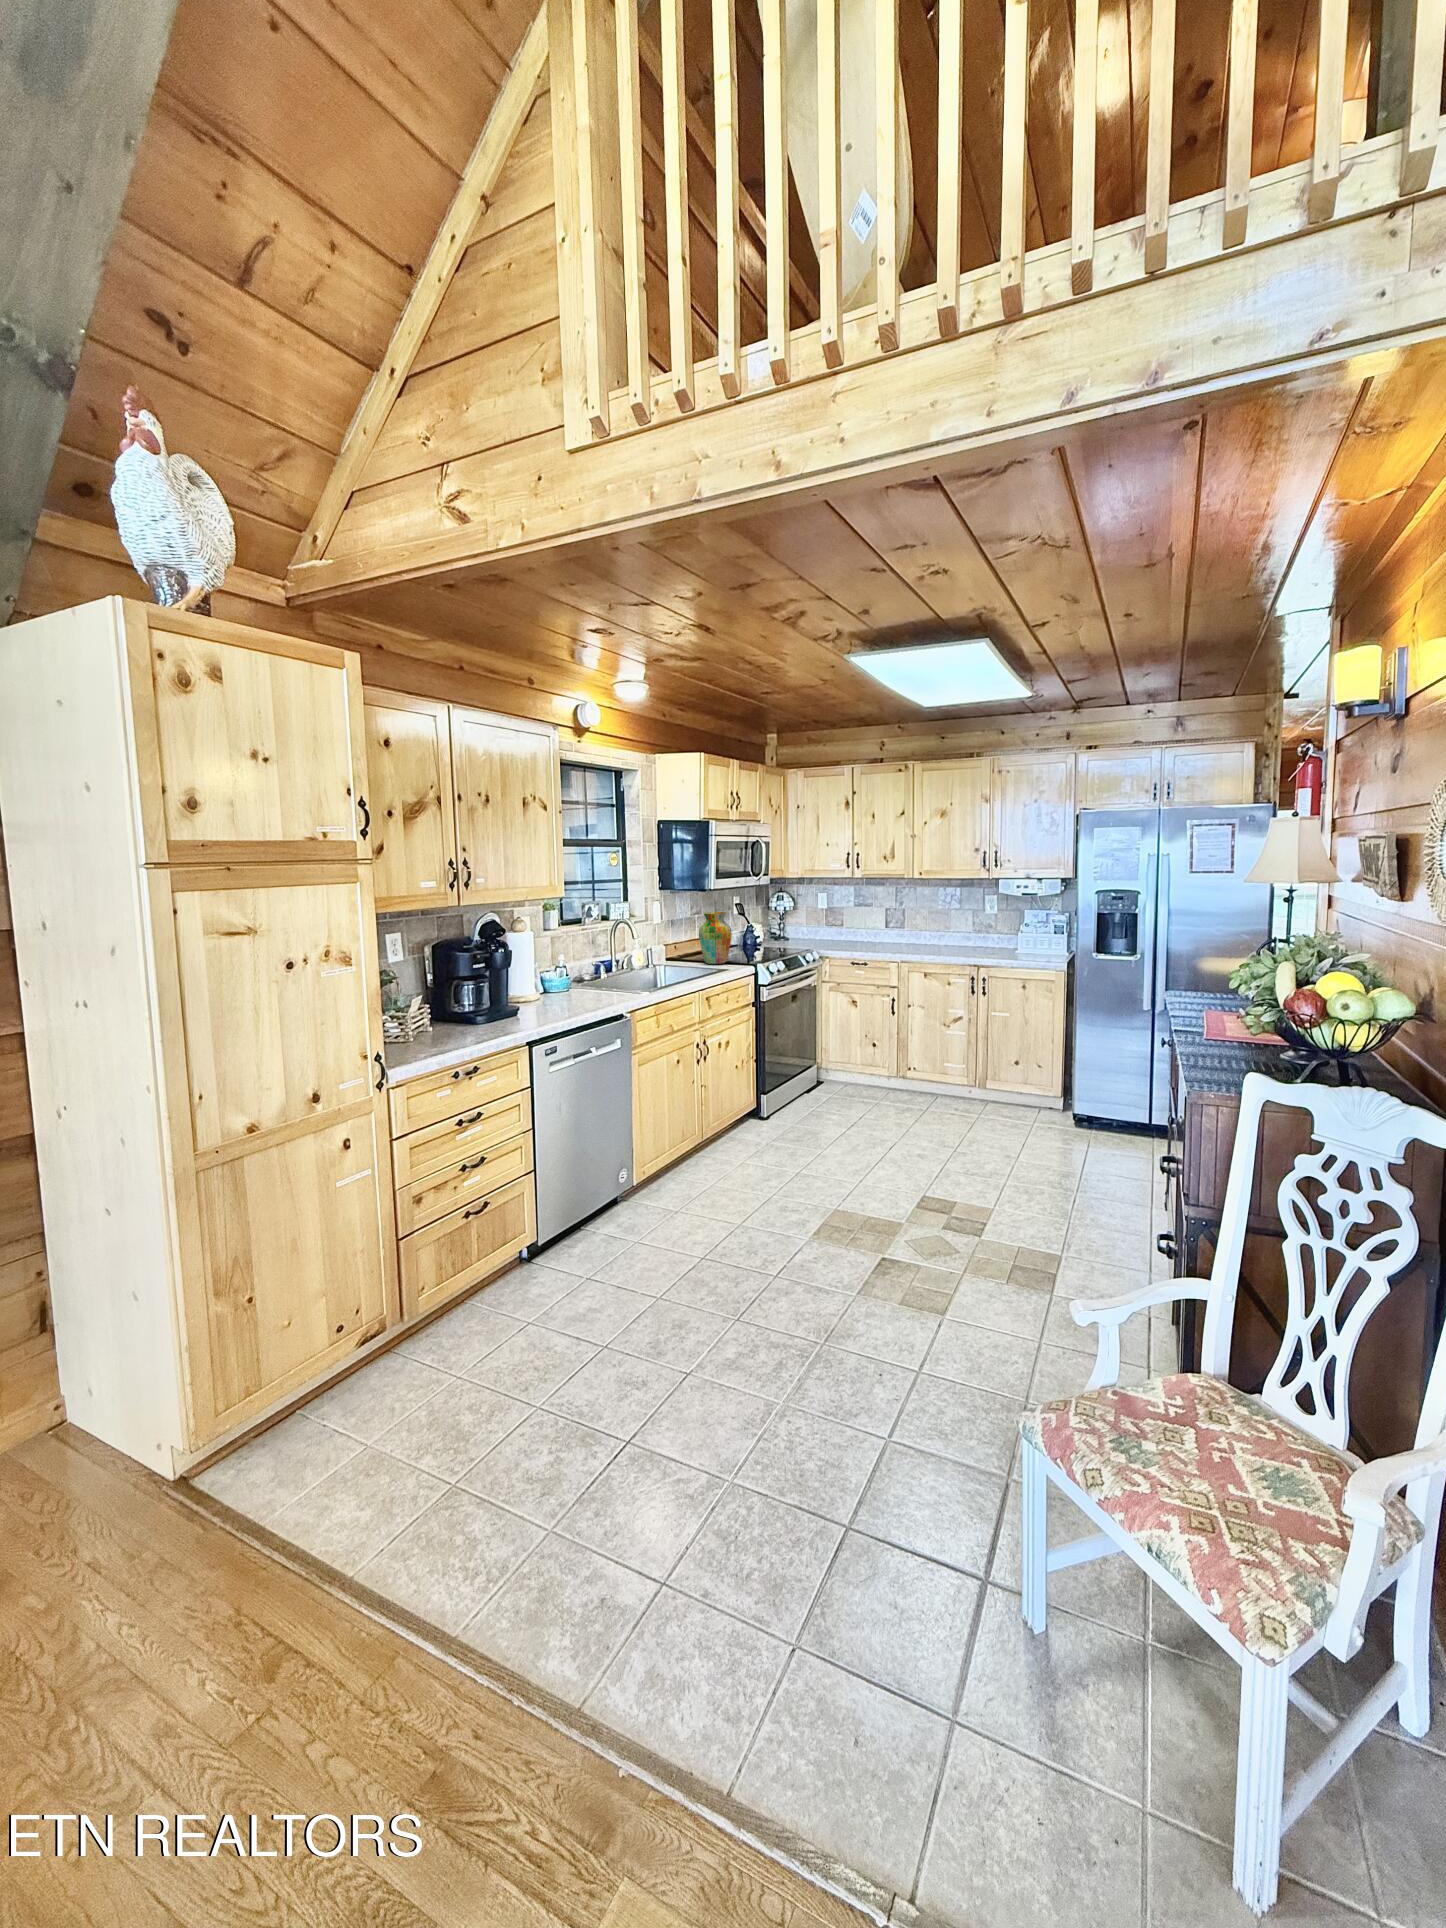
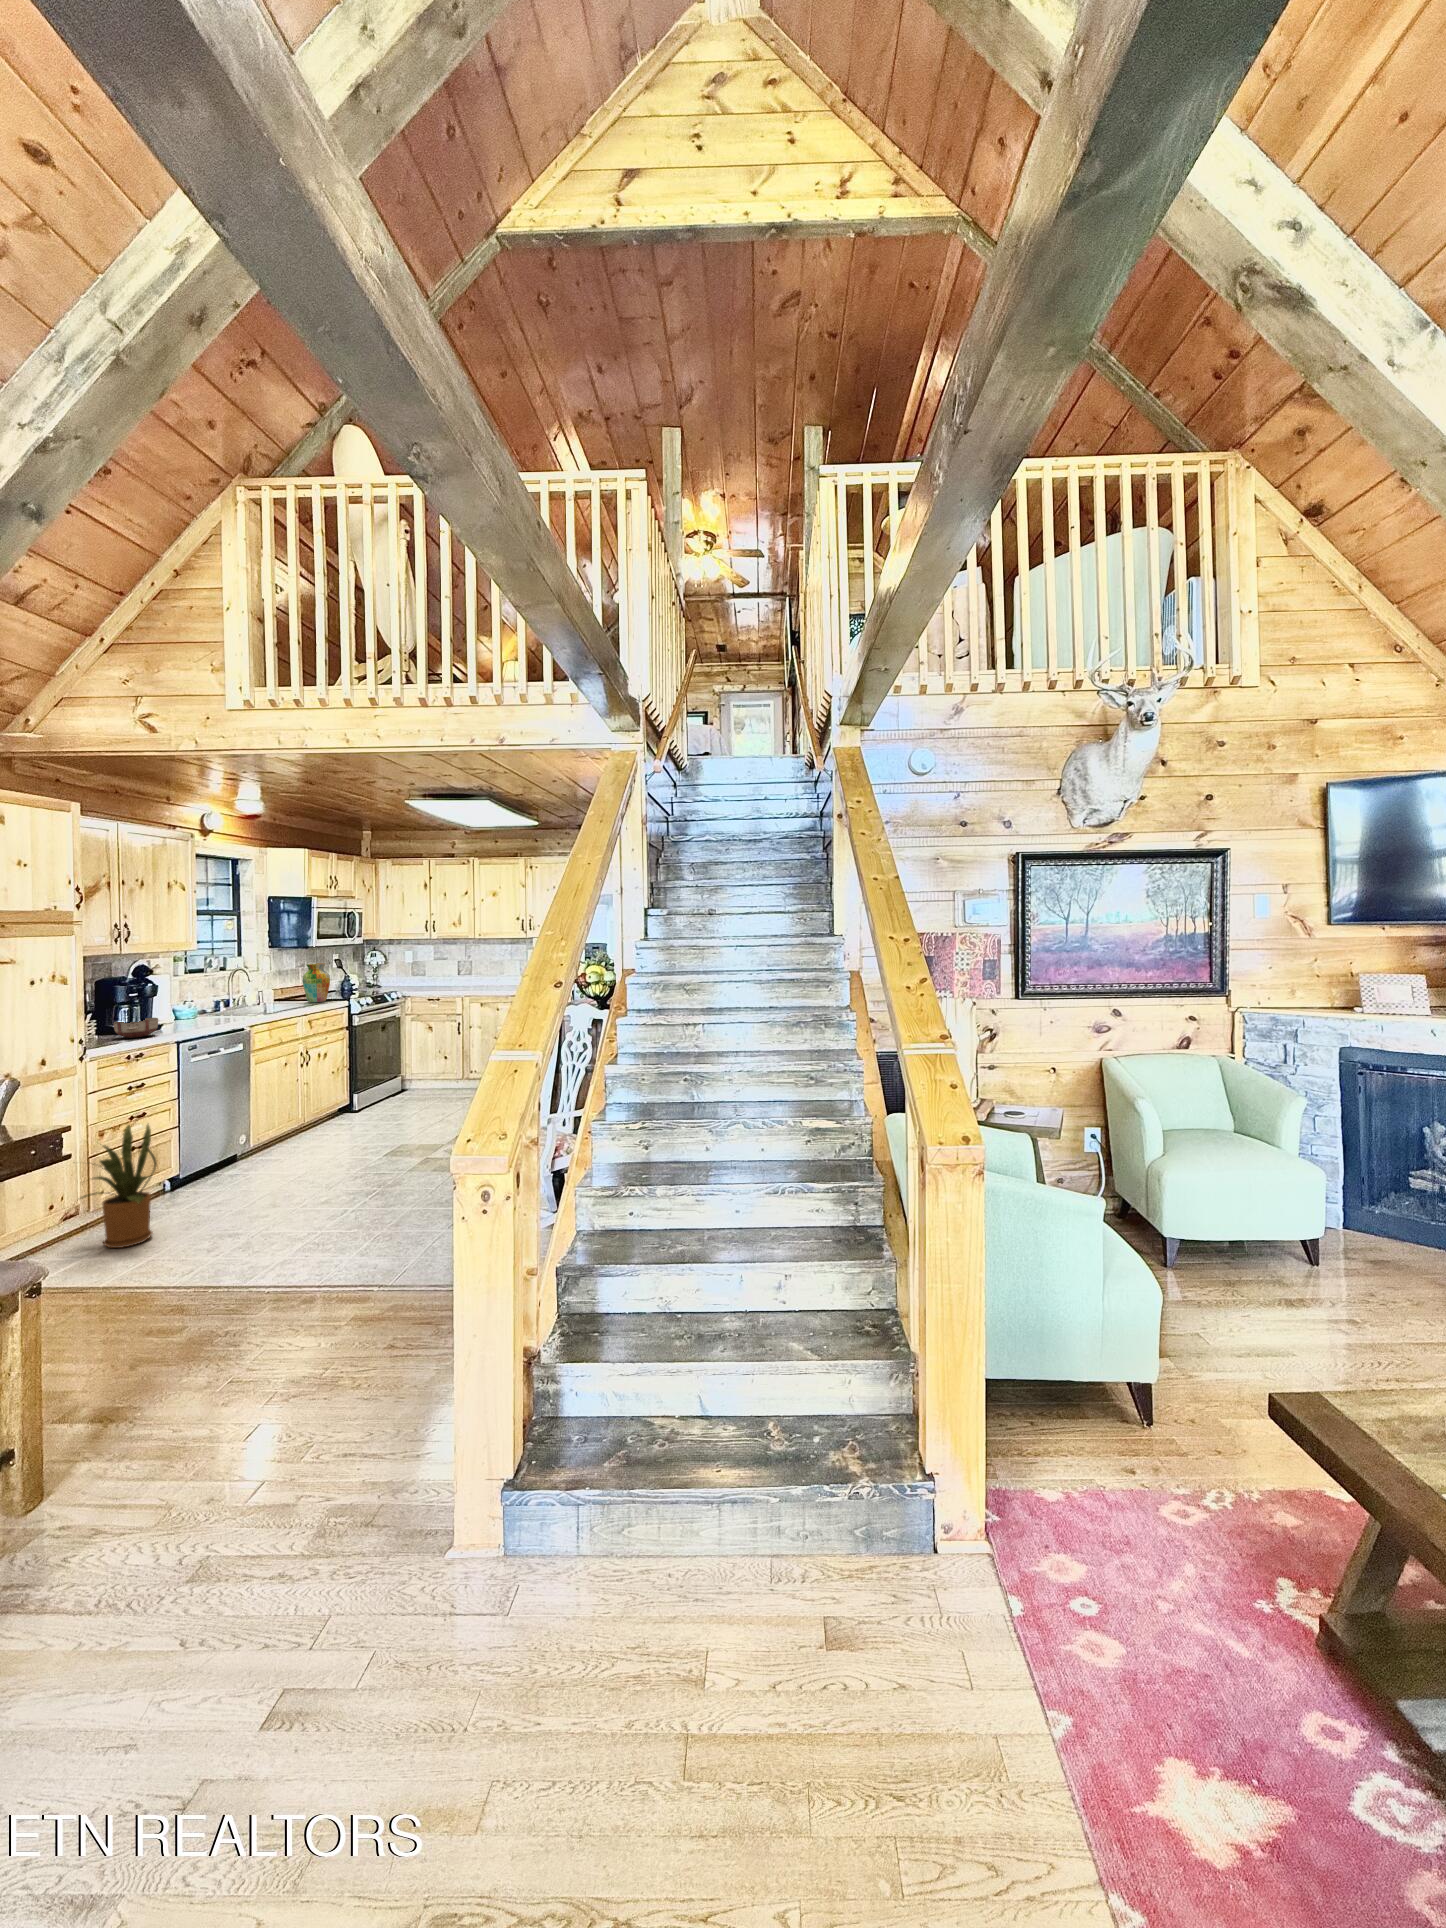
ceramic bowl: none [450,1002,507,1033] -> present [113,1018,158,1038]
house plant: none [349,1194,475,1419] -> present [81,1125,157,1248]

